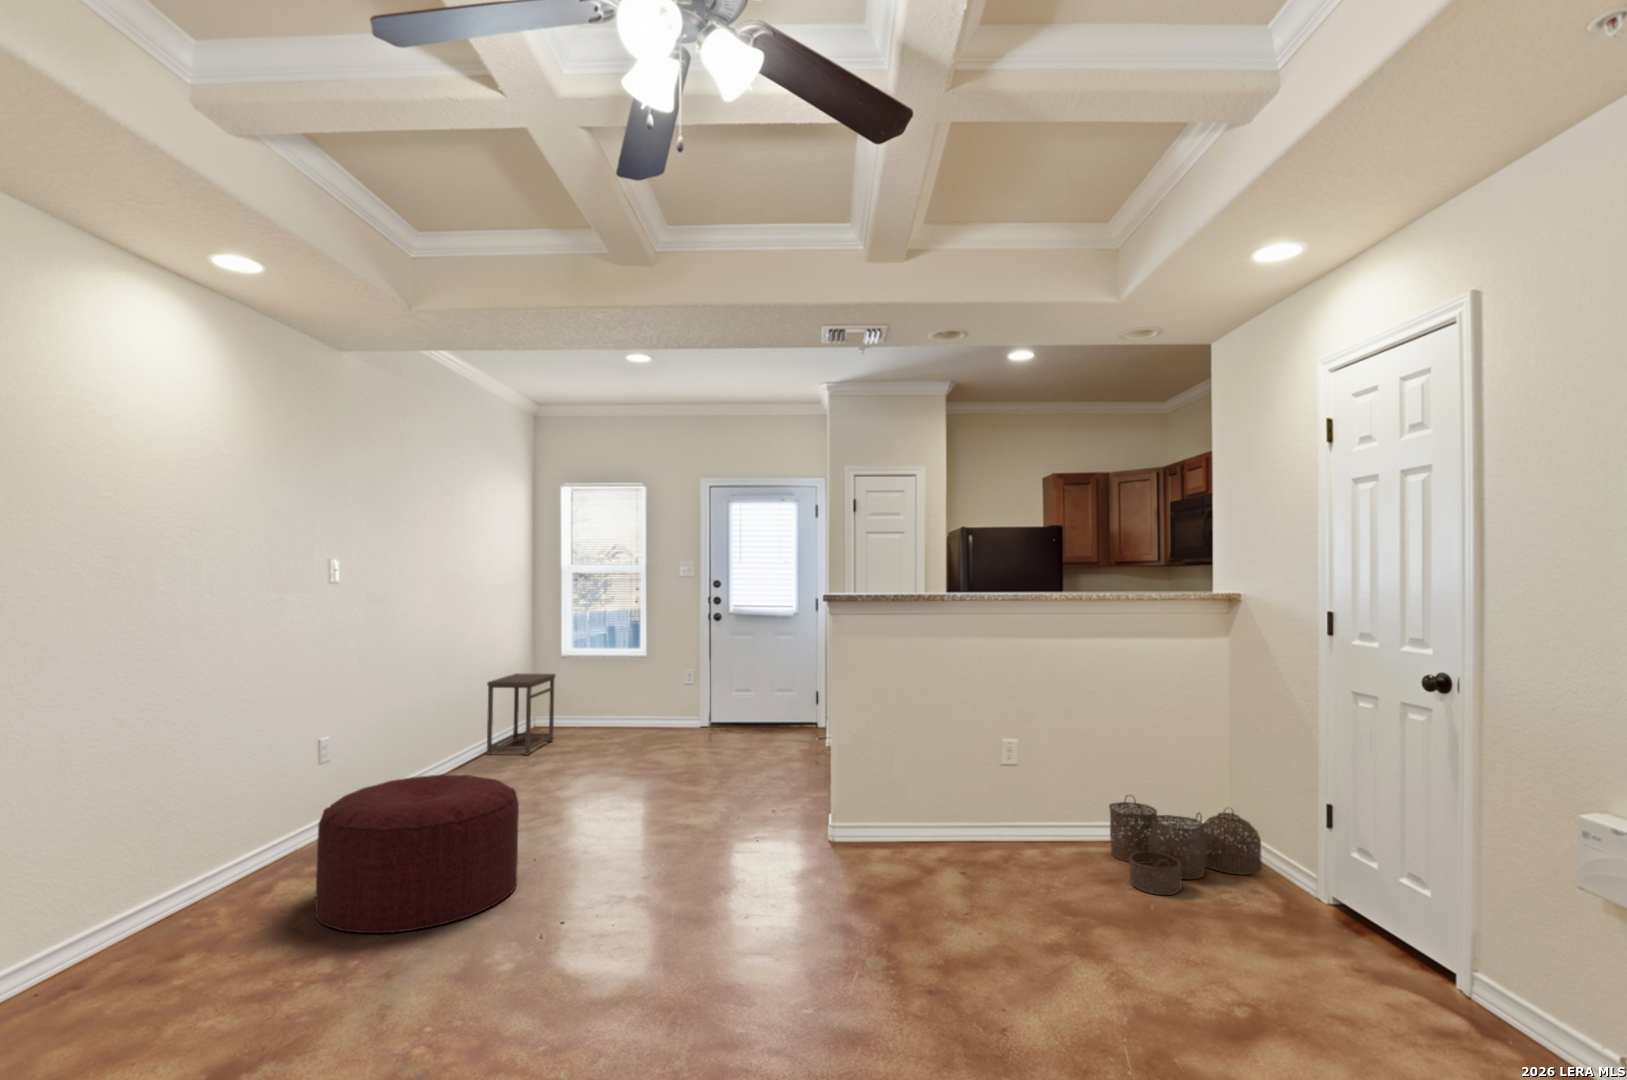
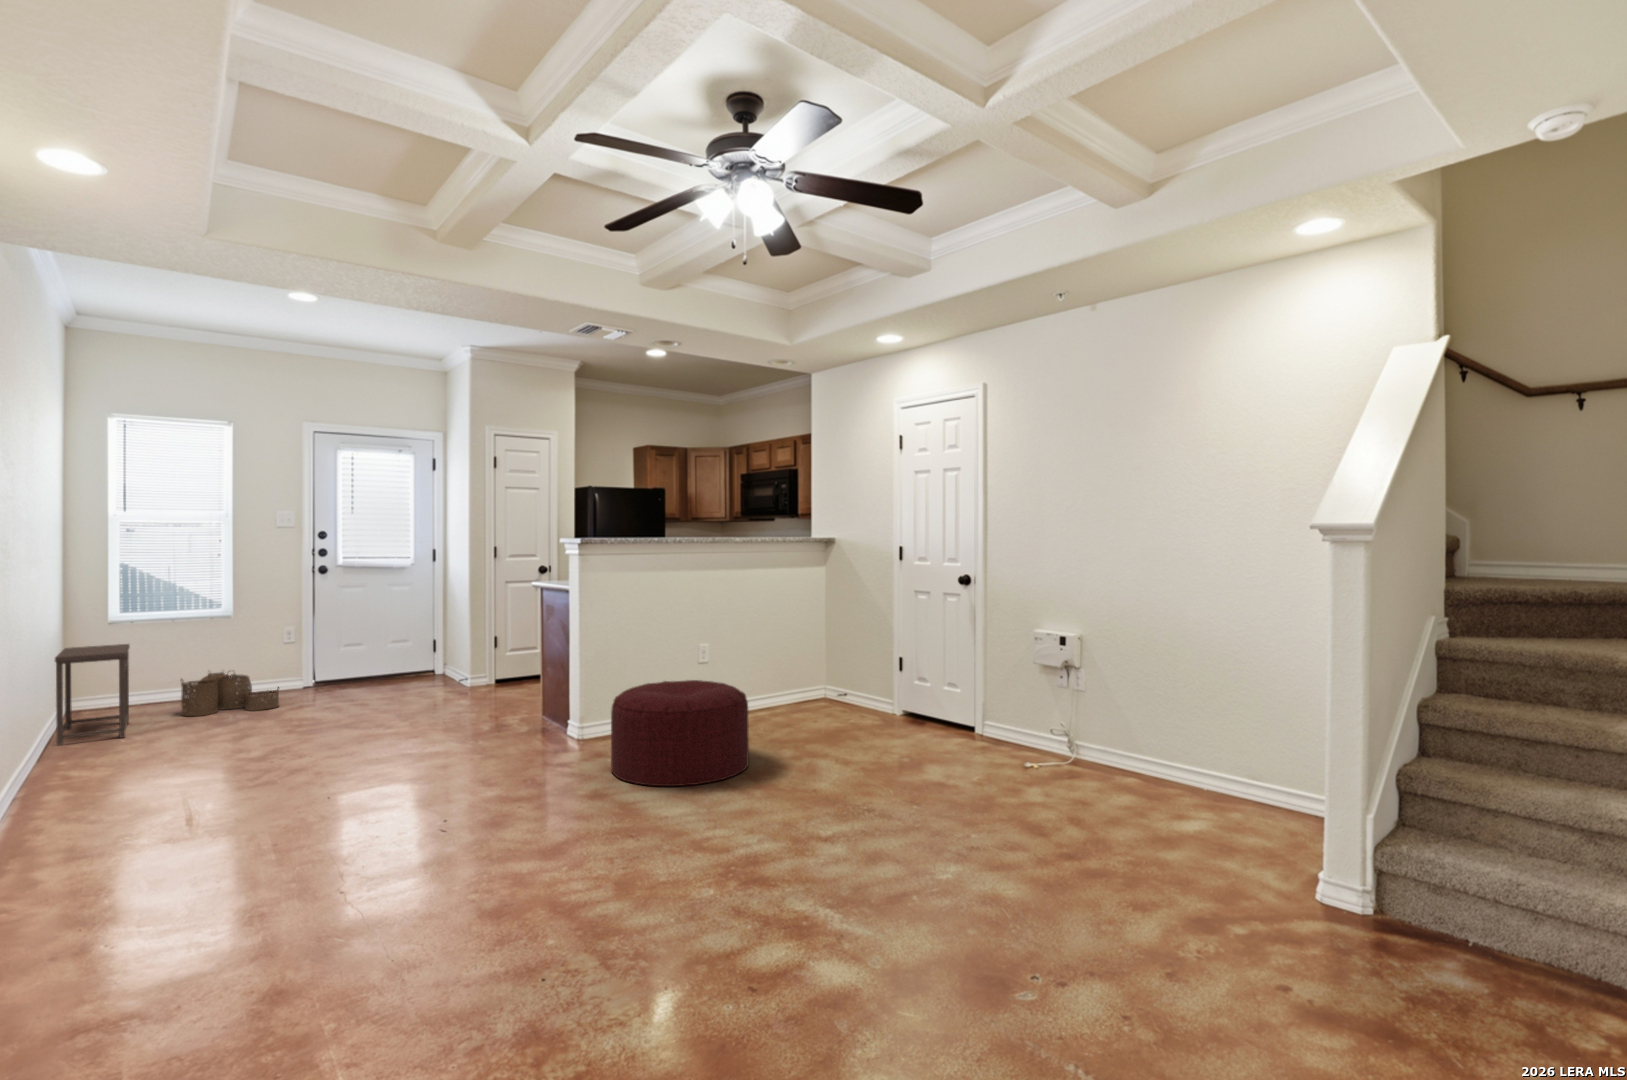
ottoman: present [315,774,519,933] -> present [611,680,749,786]
woven basket: present [1109,796,1262,895] -> present [180,671,279,716]

